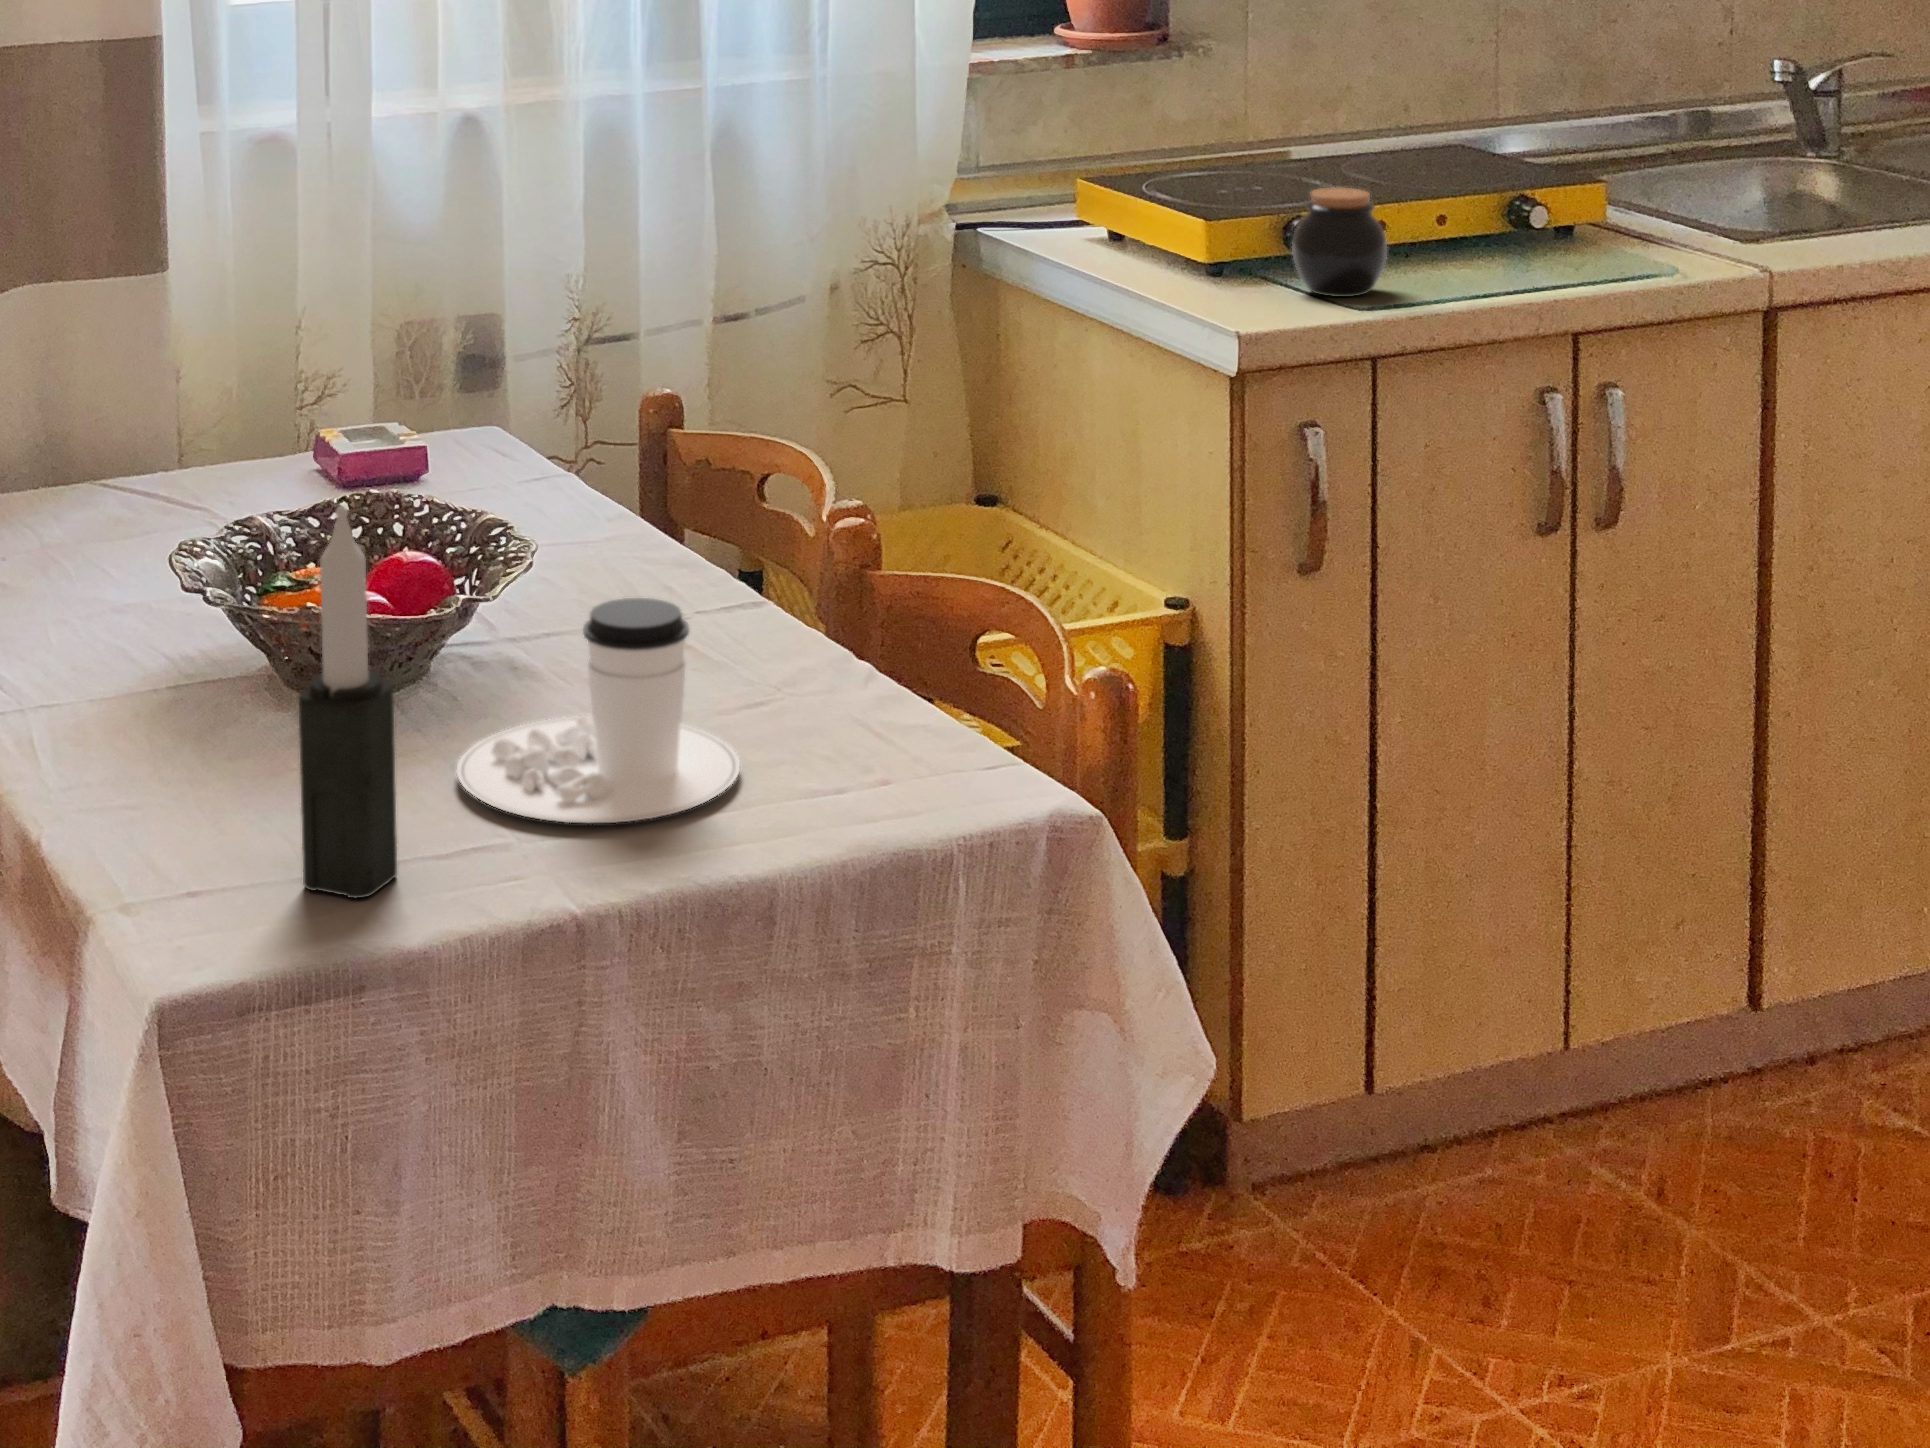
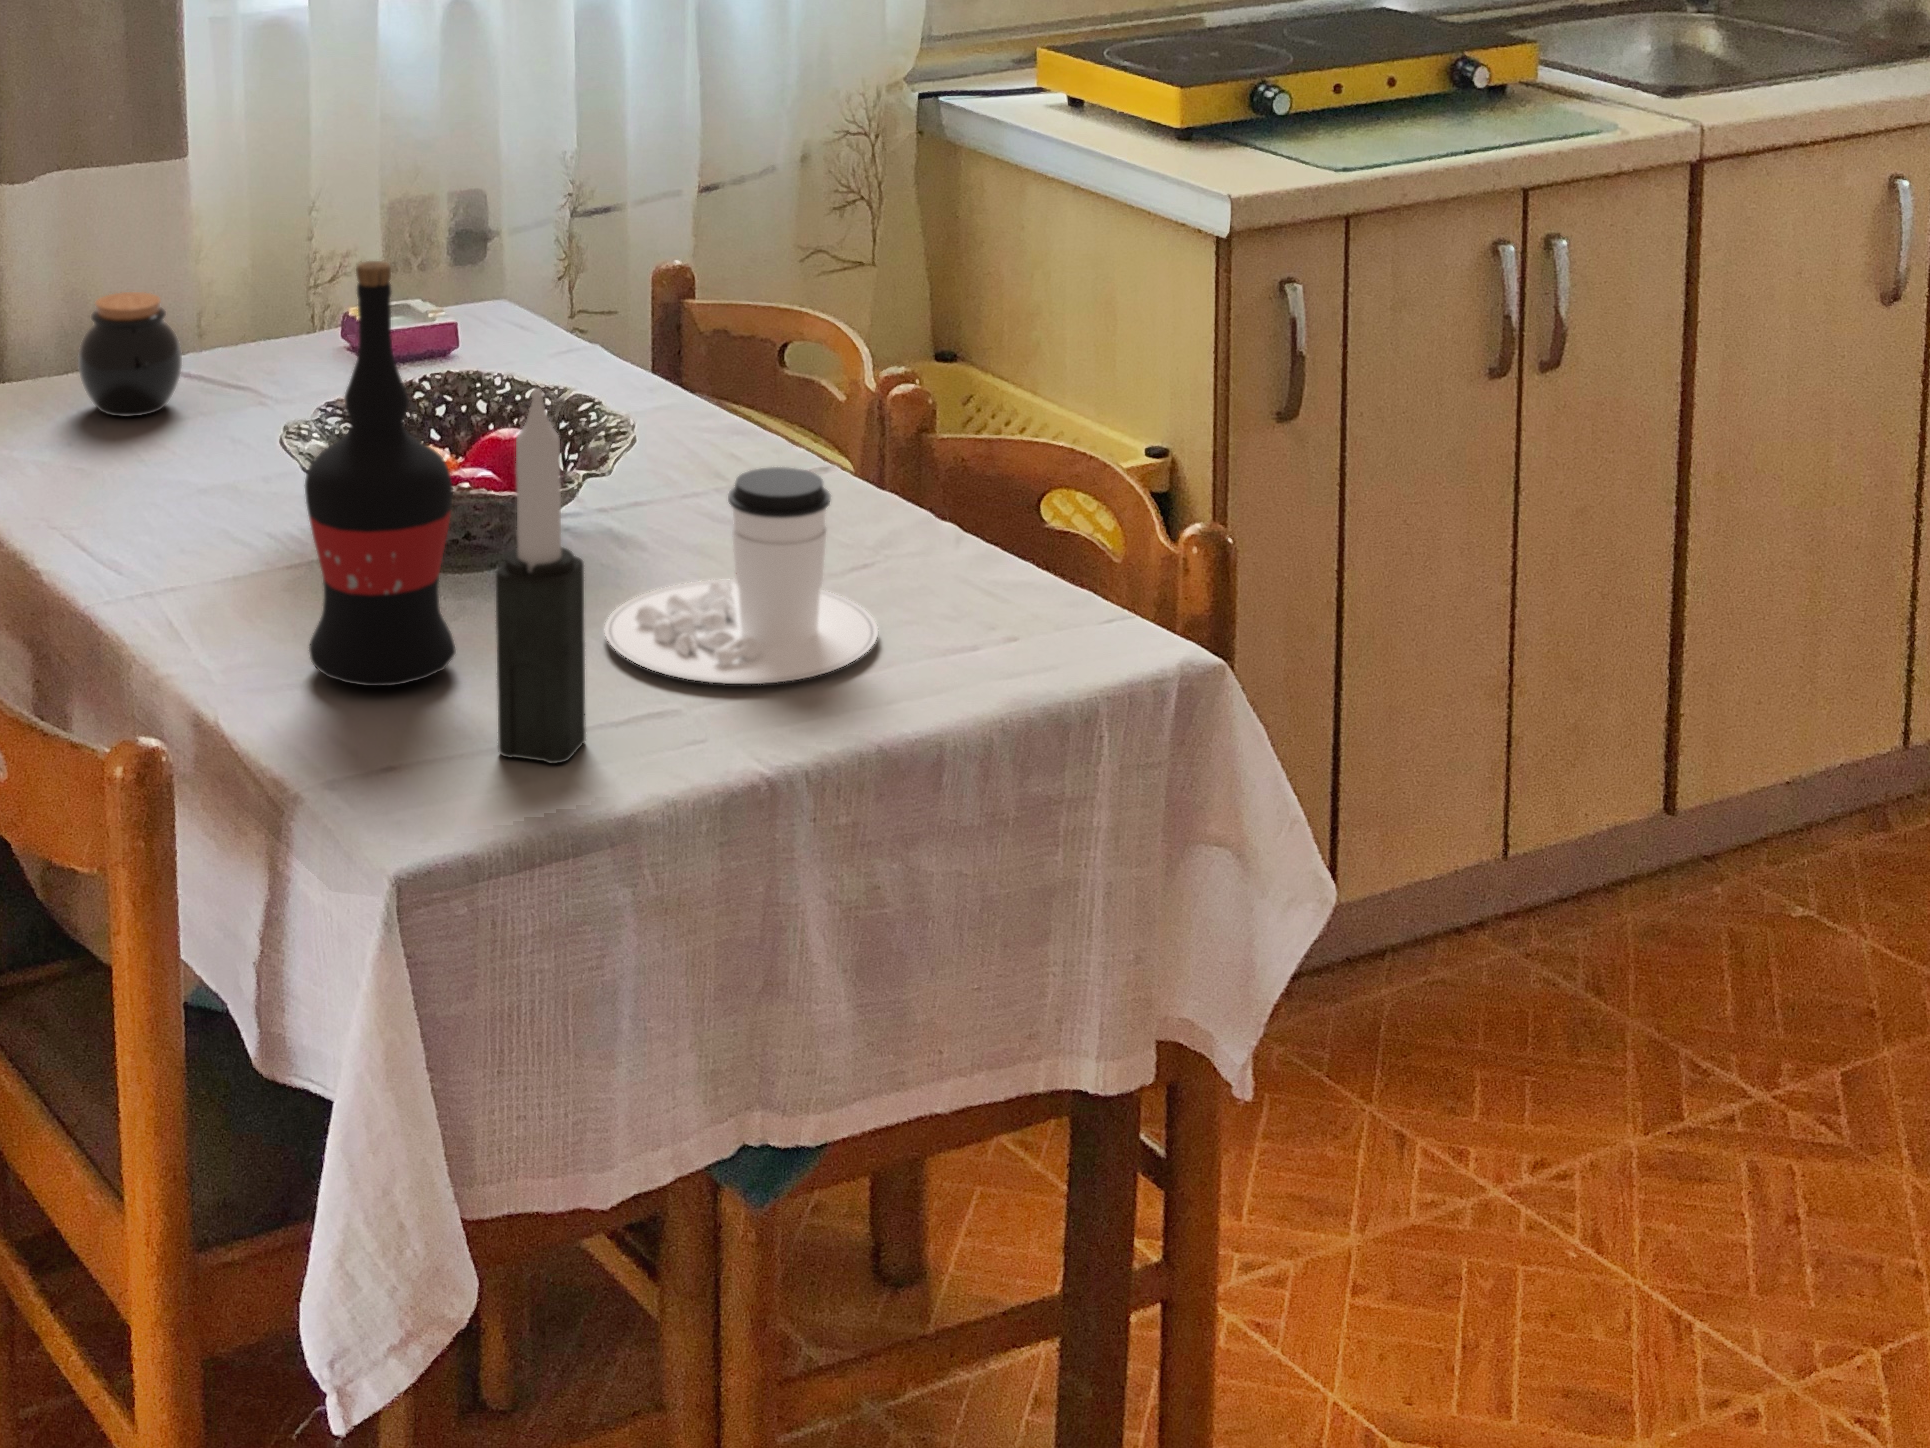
jar: present [1292,187,1387,297] -> present [78,292,182,416]
wine bottle: none [139,372,295,813] -> present [305,261,456,686]

